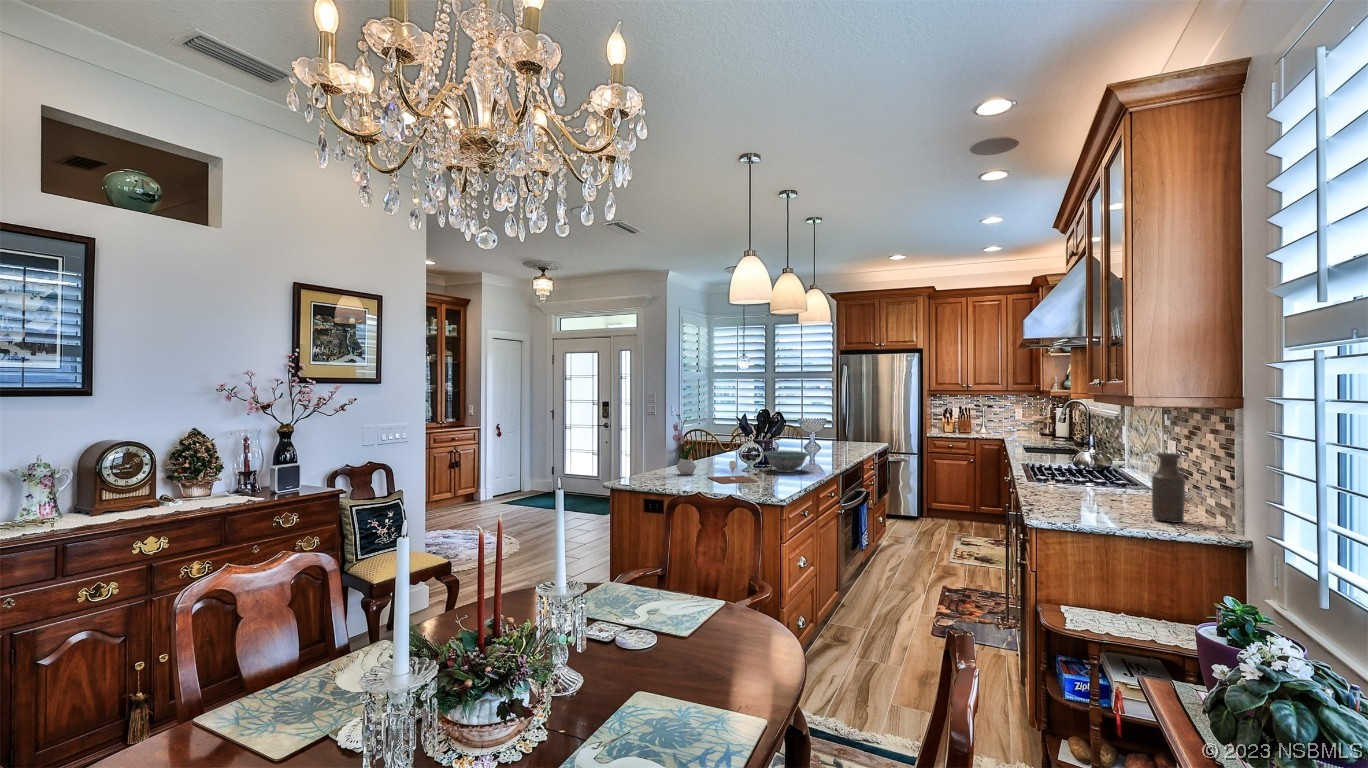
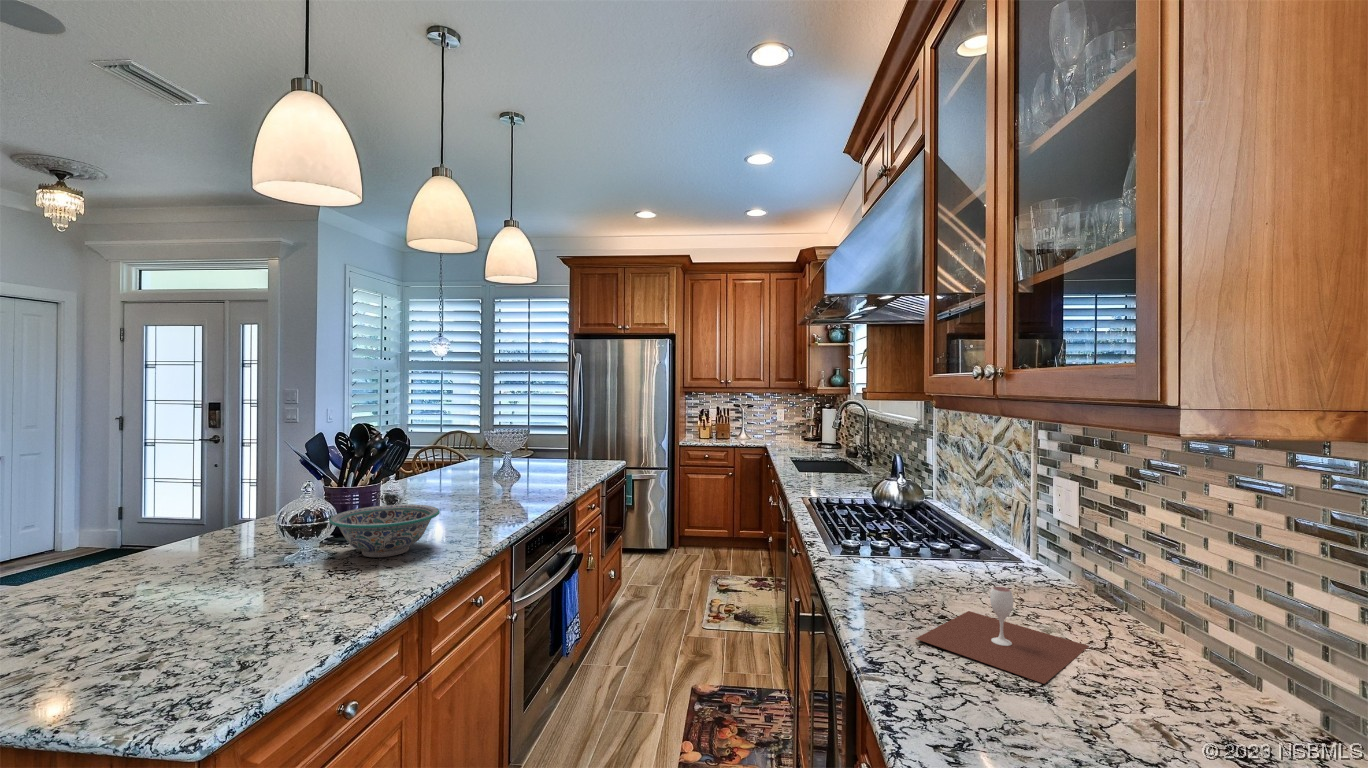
flower arrangement: present [673,414,697,475] -> none [58,439,138,593]
bottle: present [1152,453,1185,522] -> none [1151,534,1237,721]
wine glass: present [708,461,758,483] -> present [916,587,1089,684]

